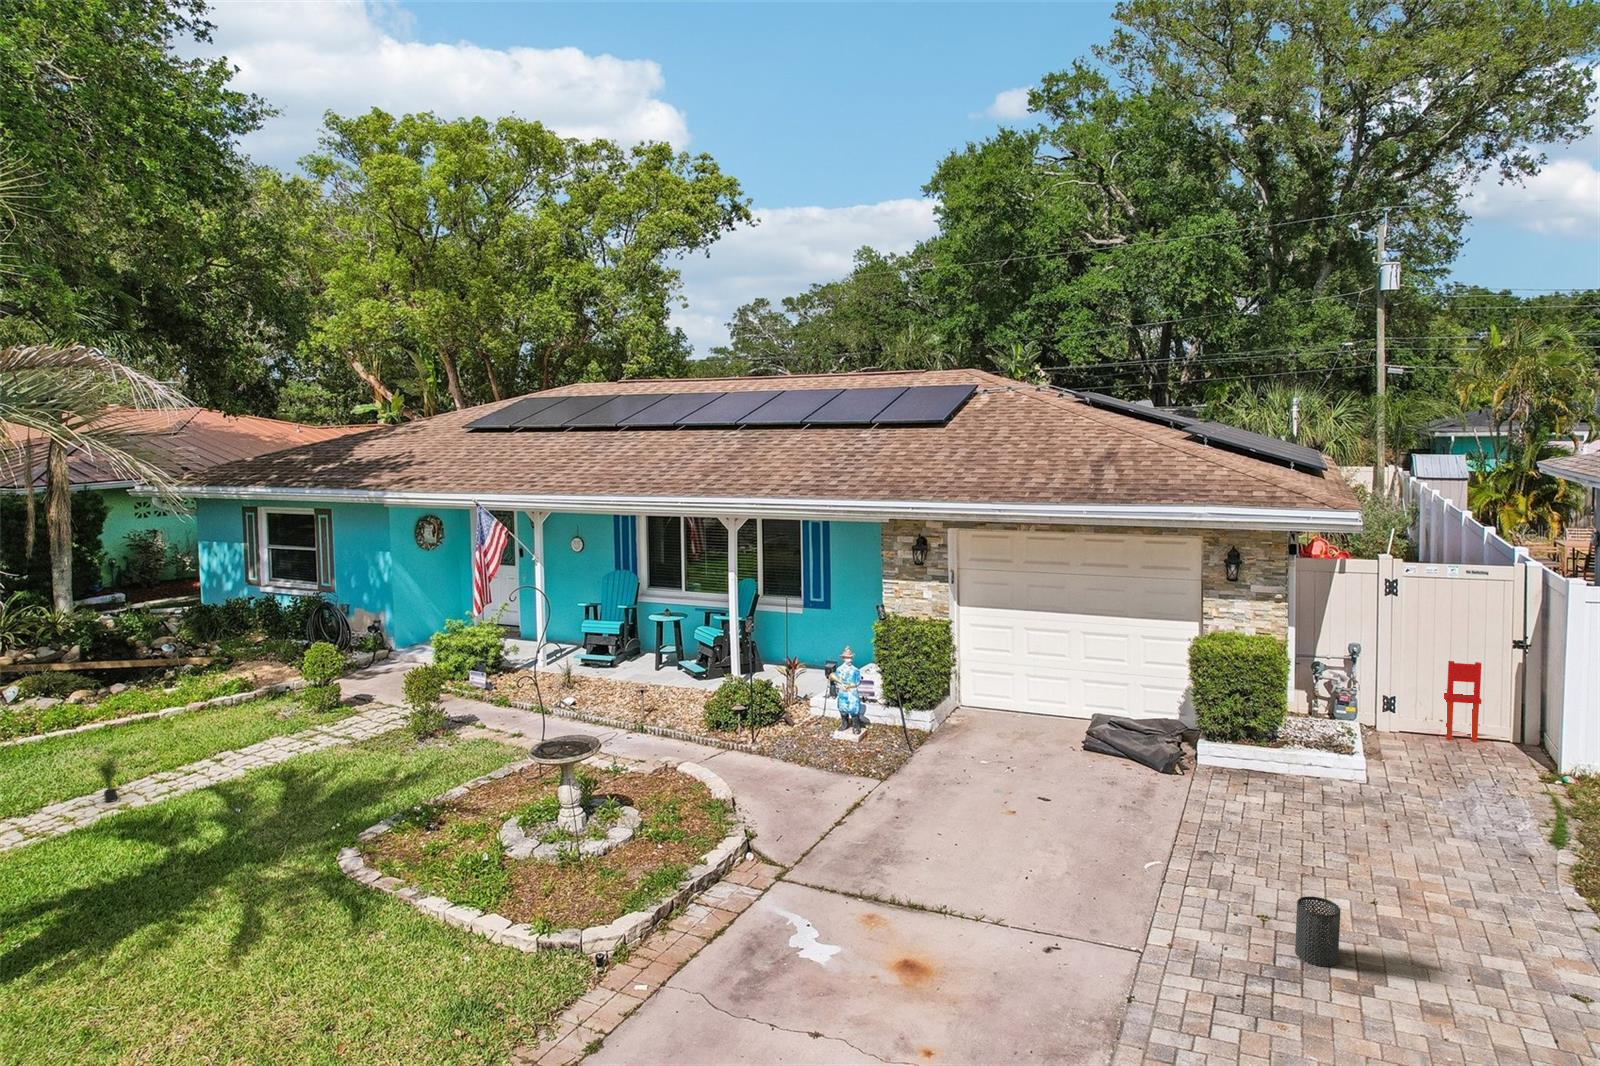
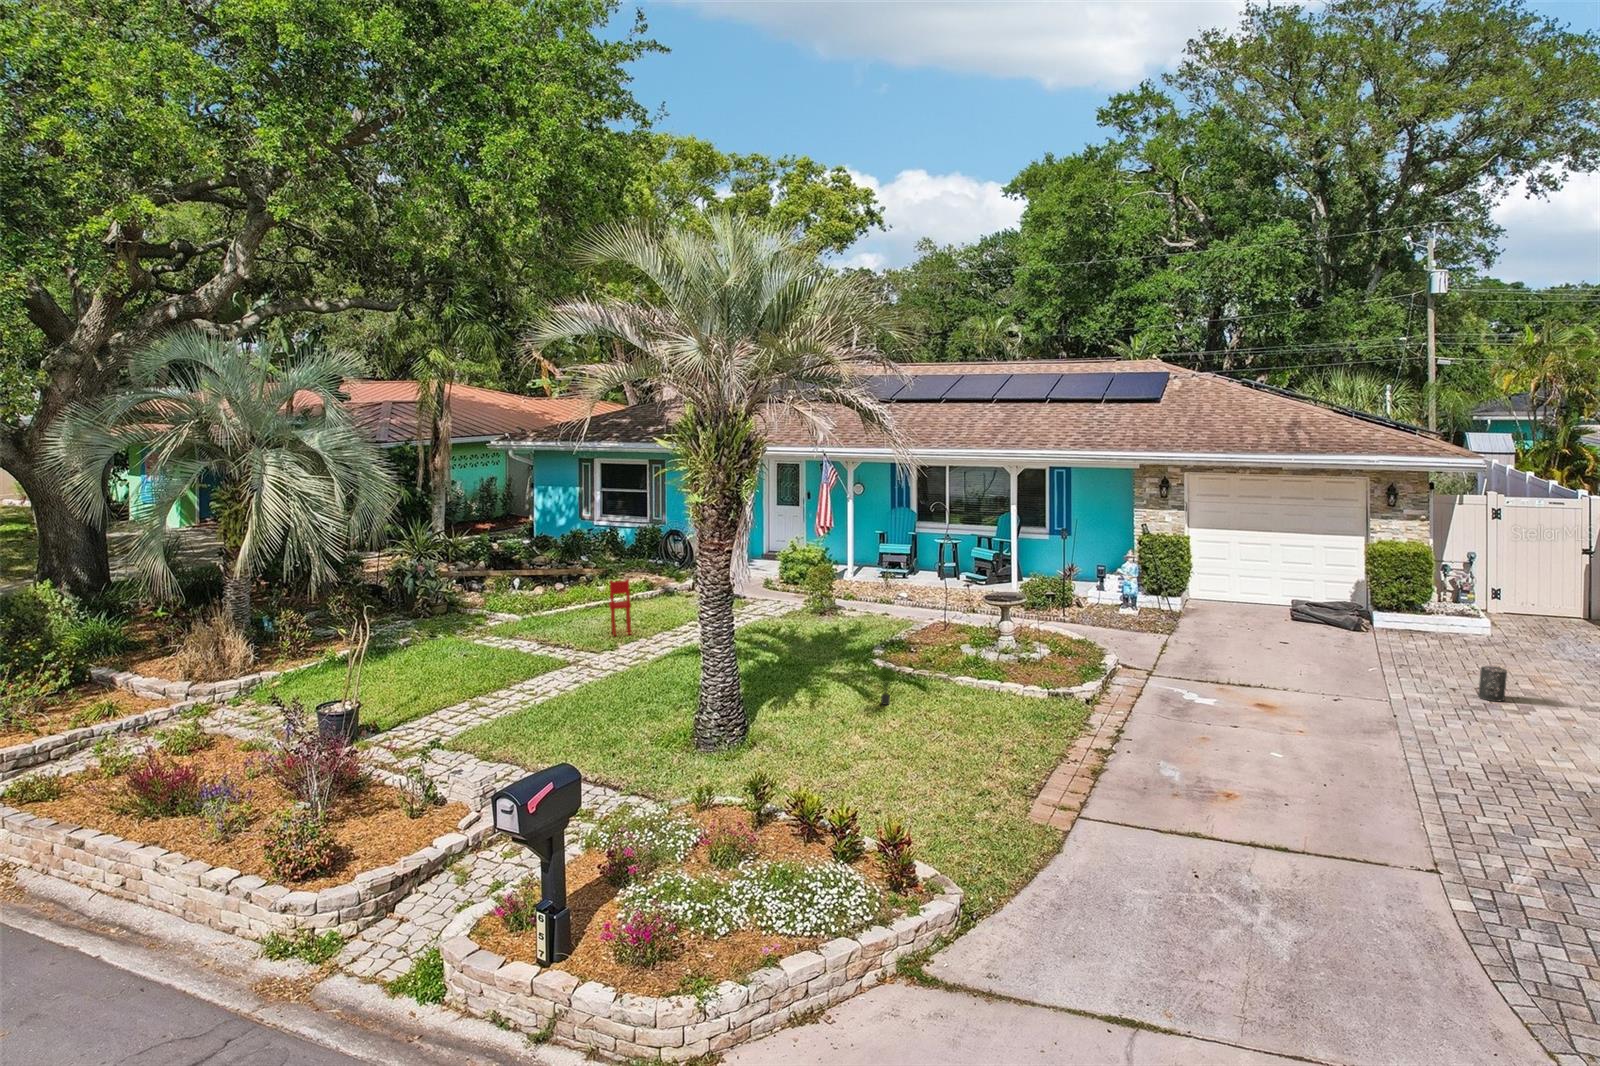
chair: present [1444,661,1482,742] -> present [609,579,631,636]
potted plant: present [95,755,118,802] -> present [878,663,895,705]

